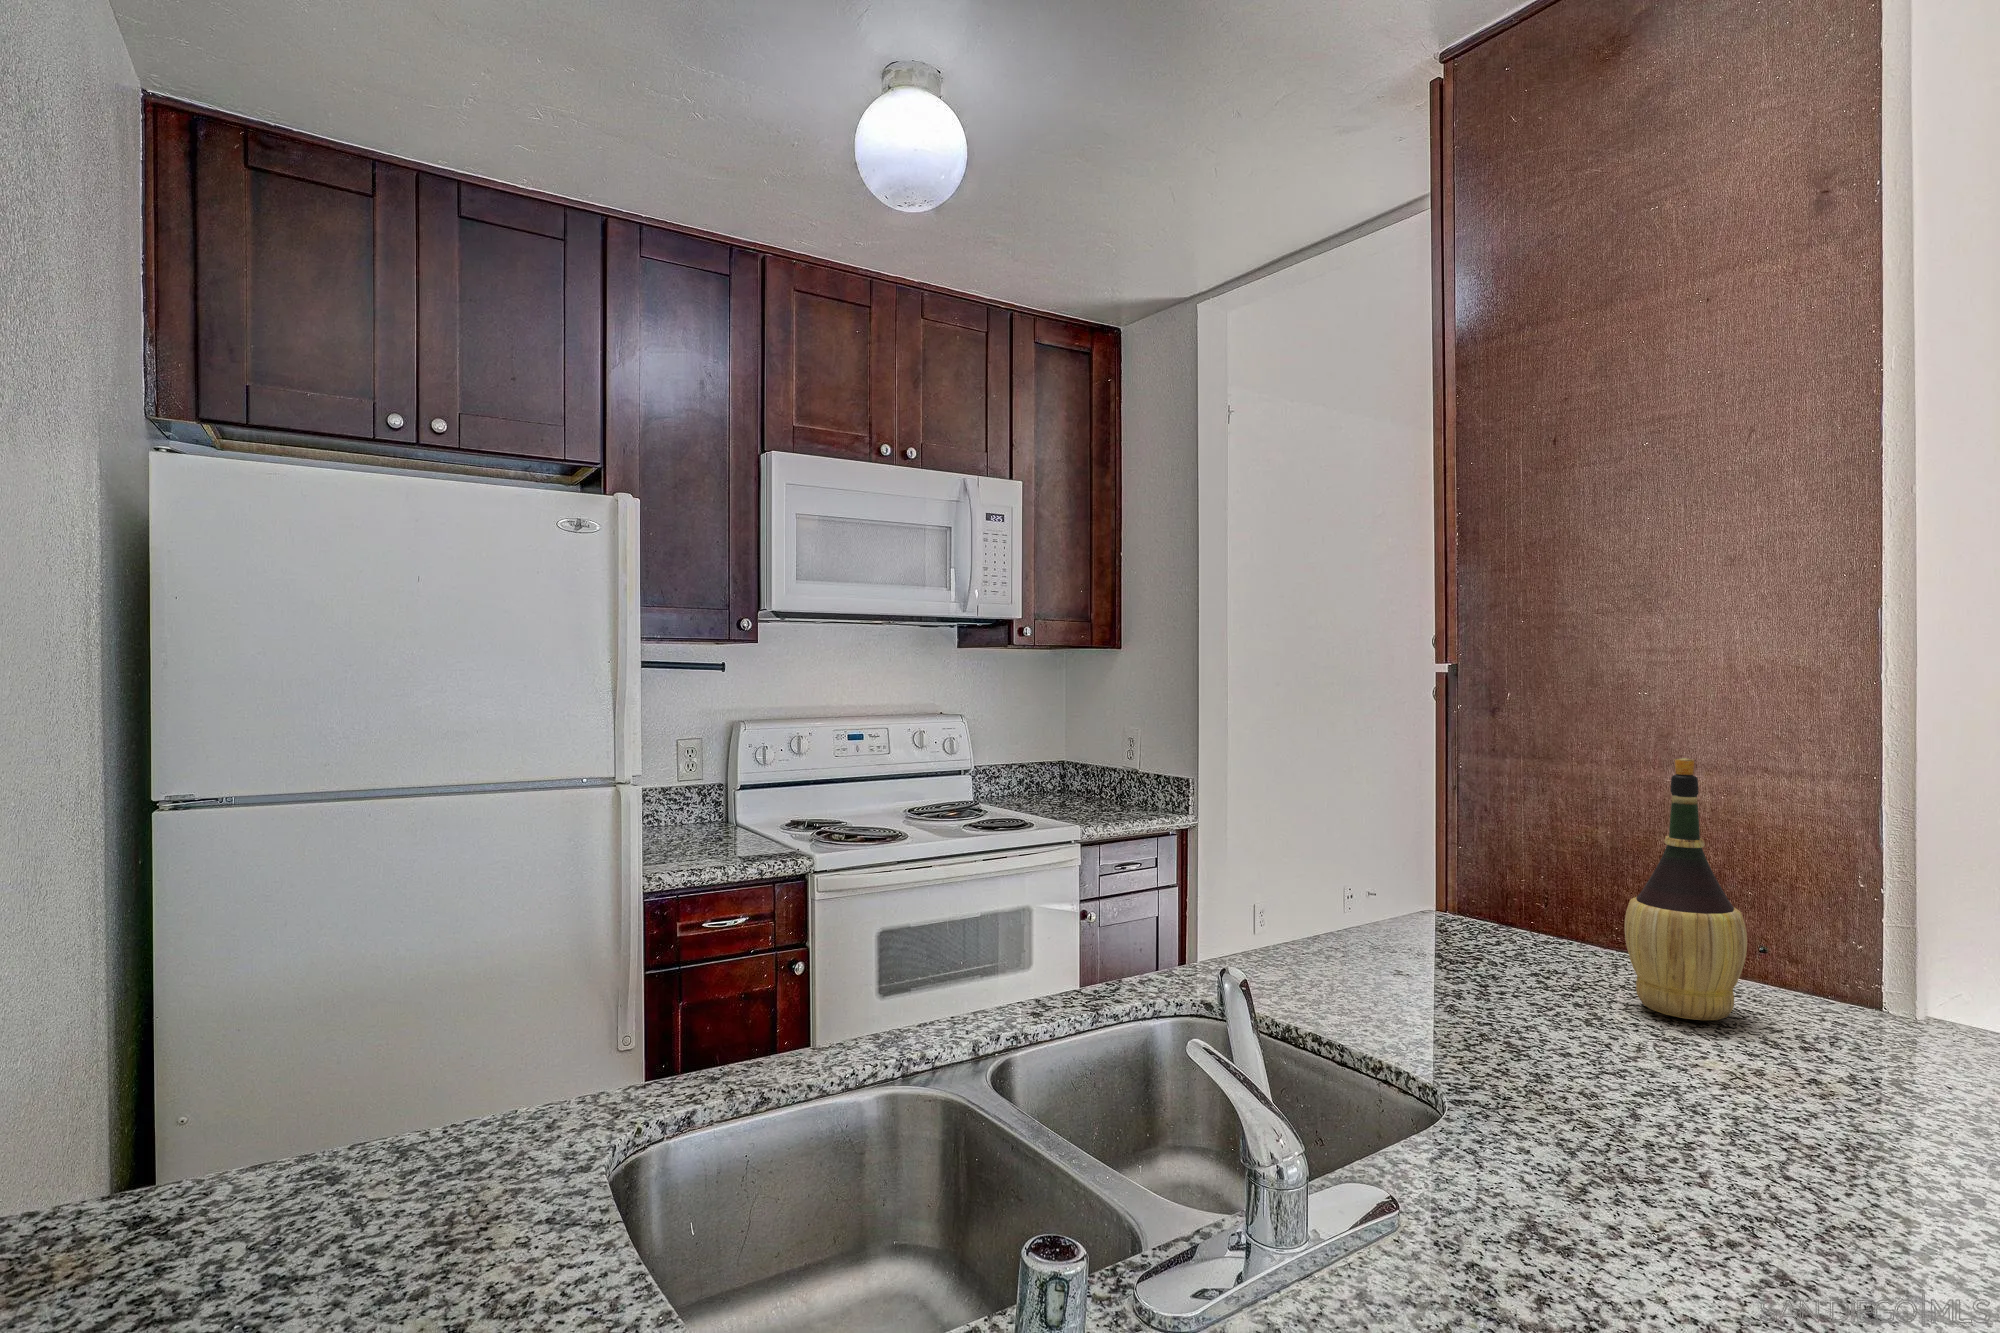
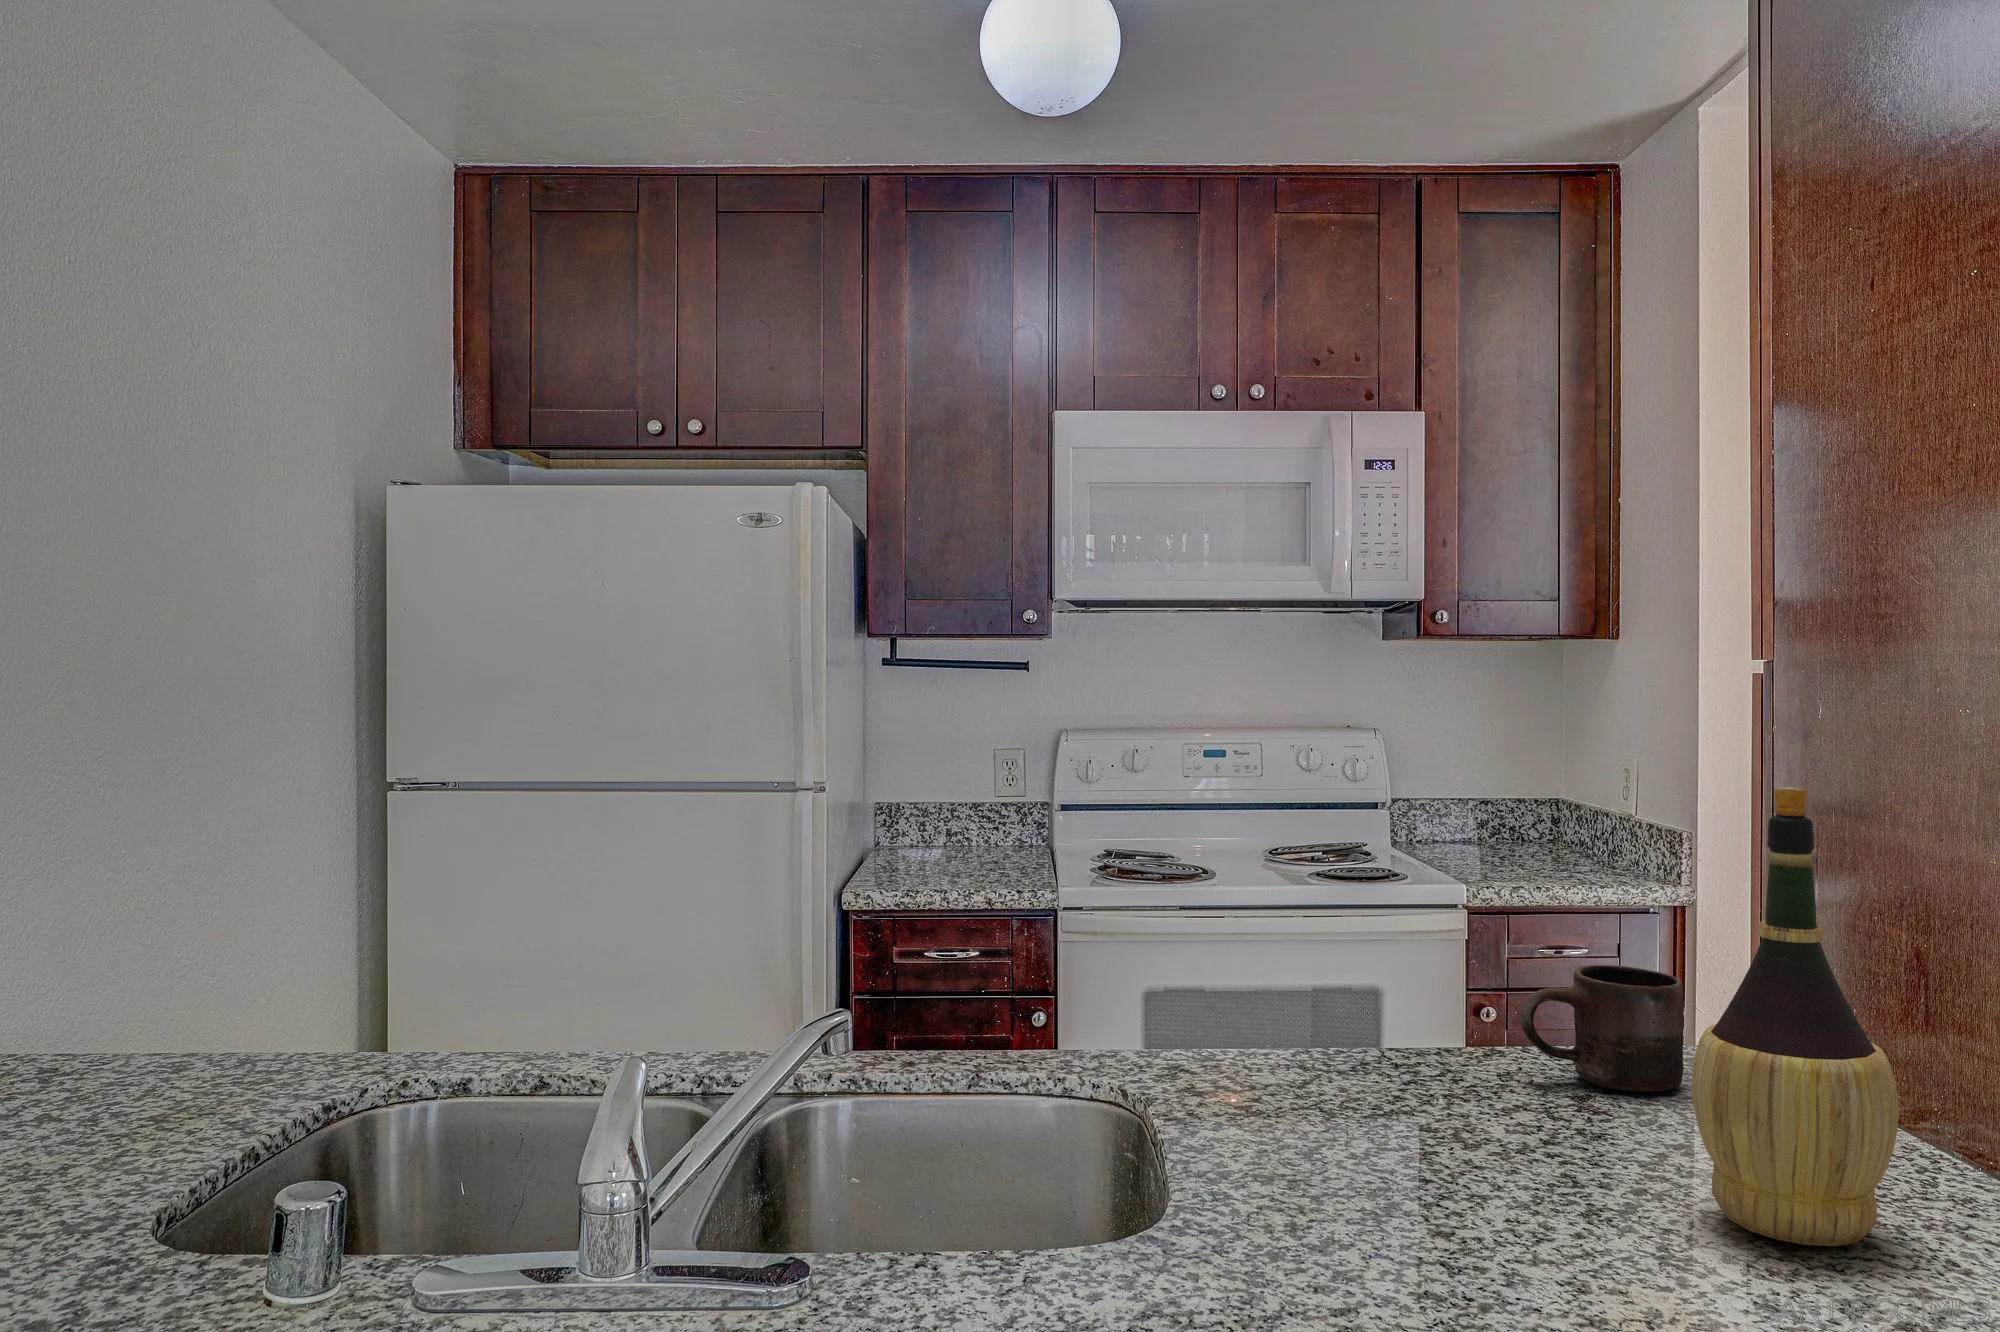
mug: none [1397,871,1479,949] -> present [1520,965,1684,1092]

